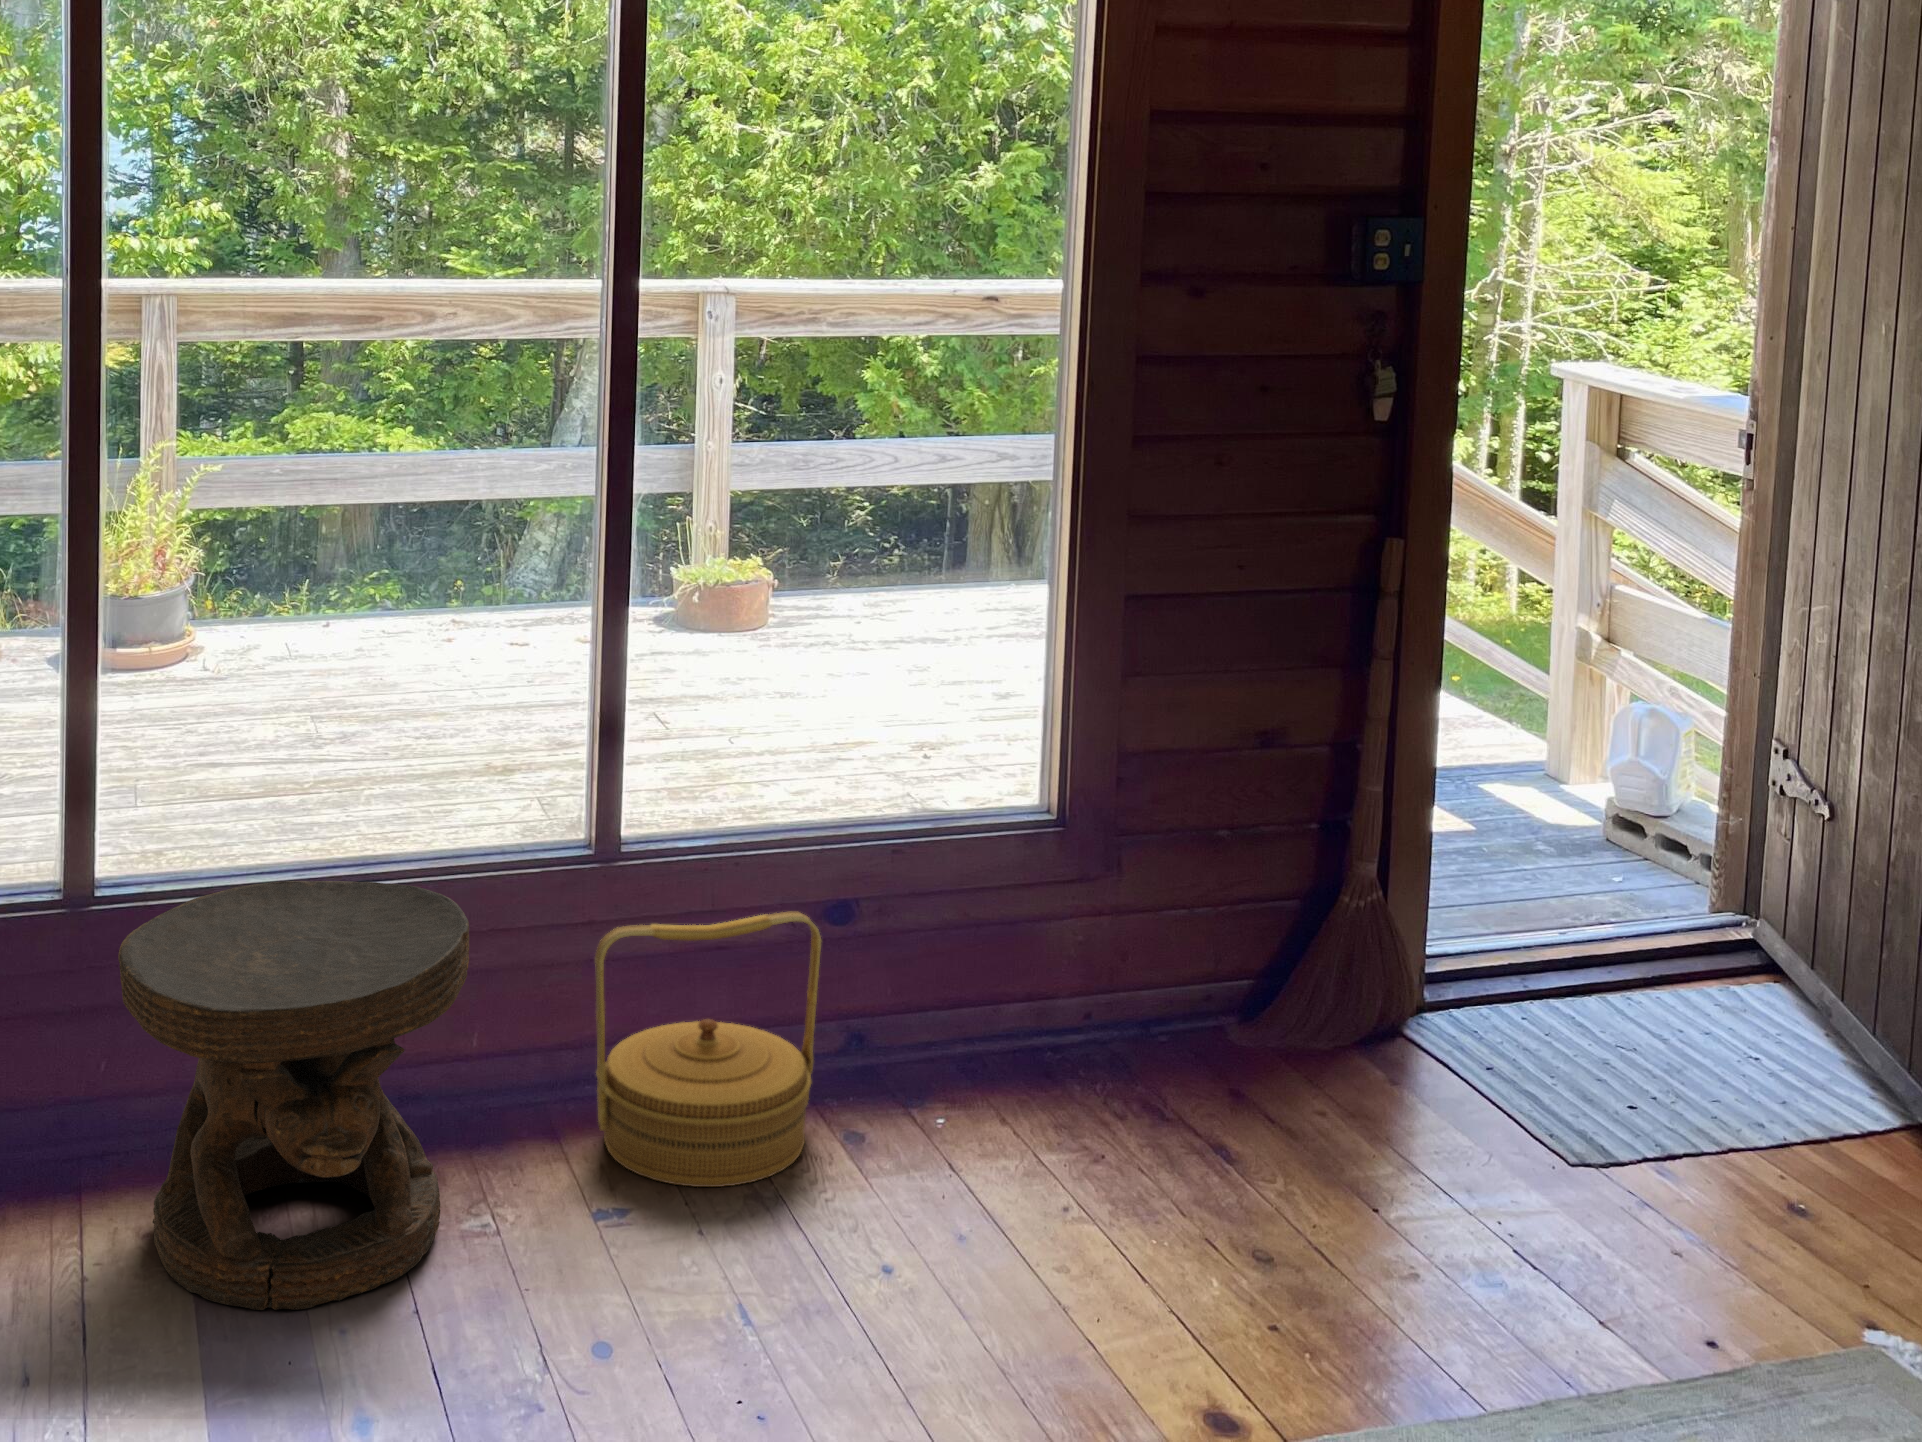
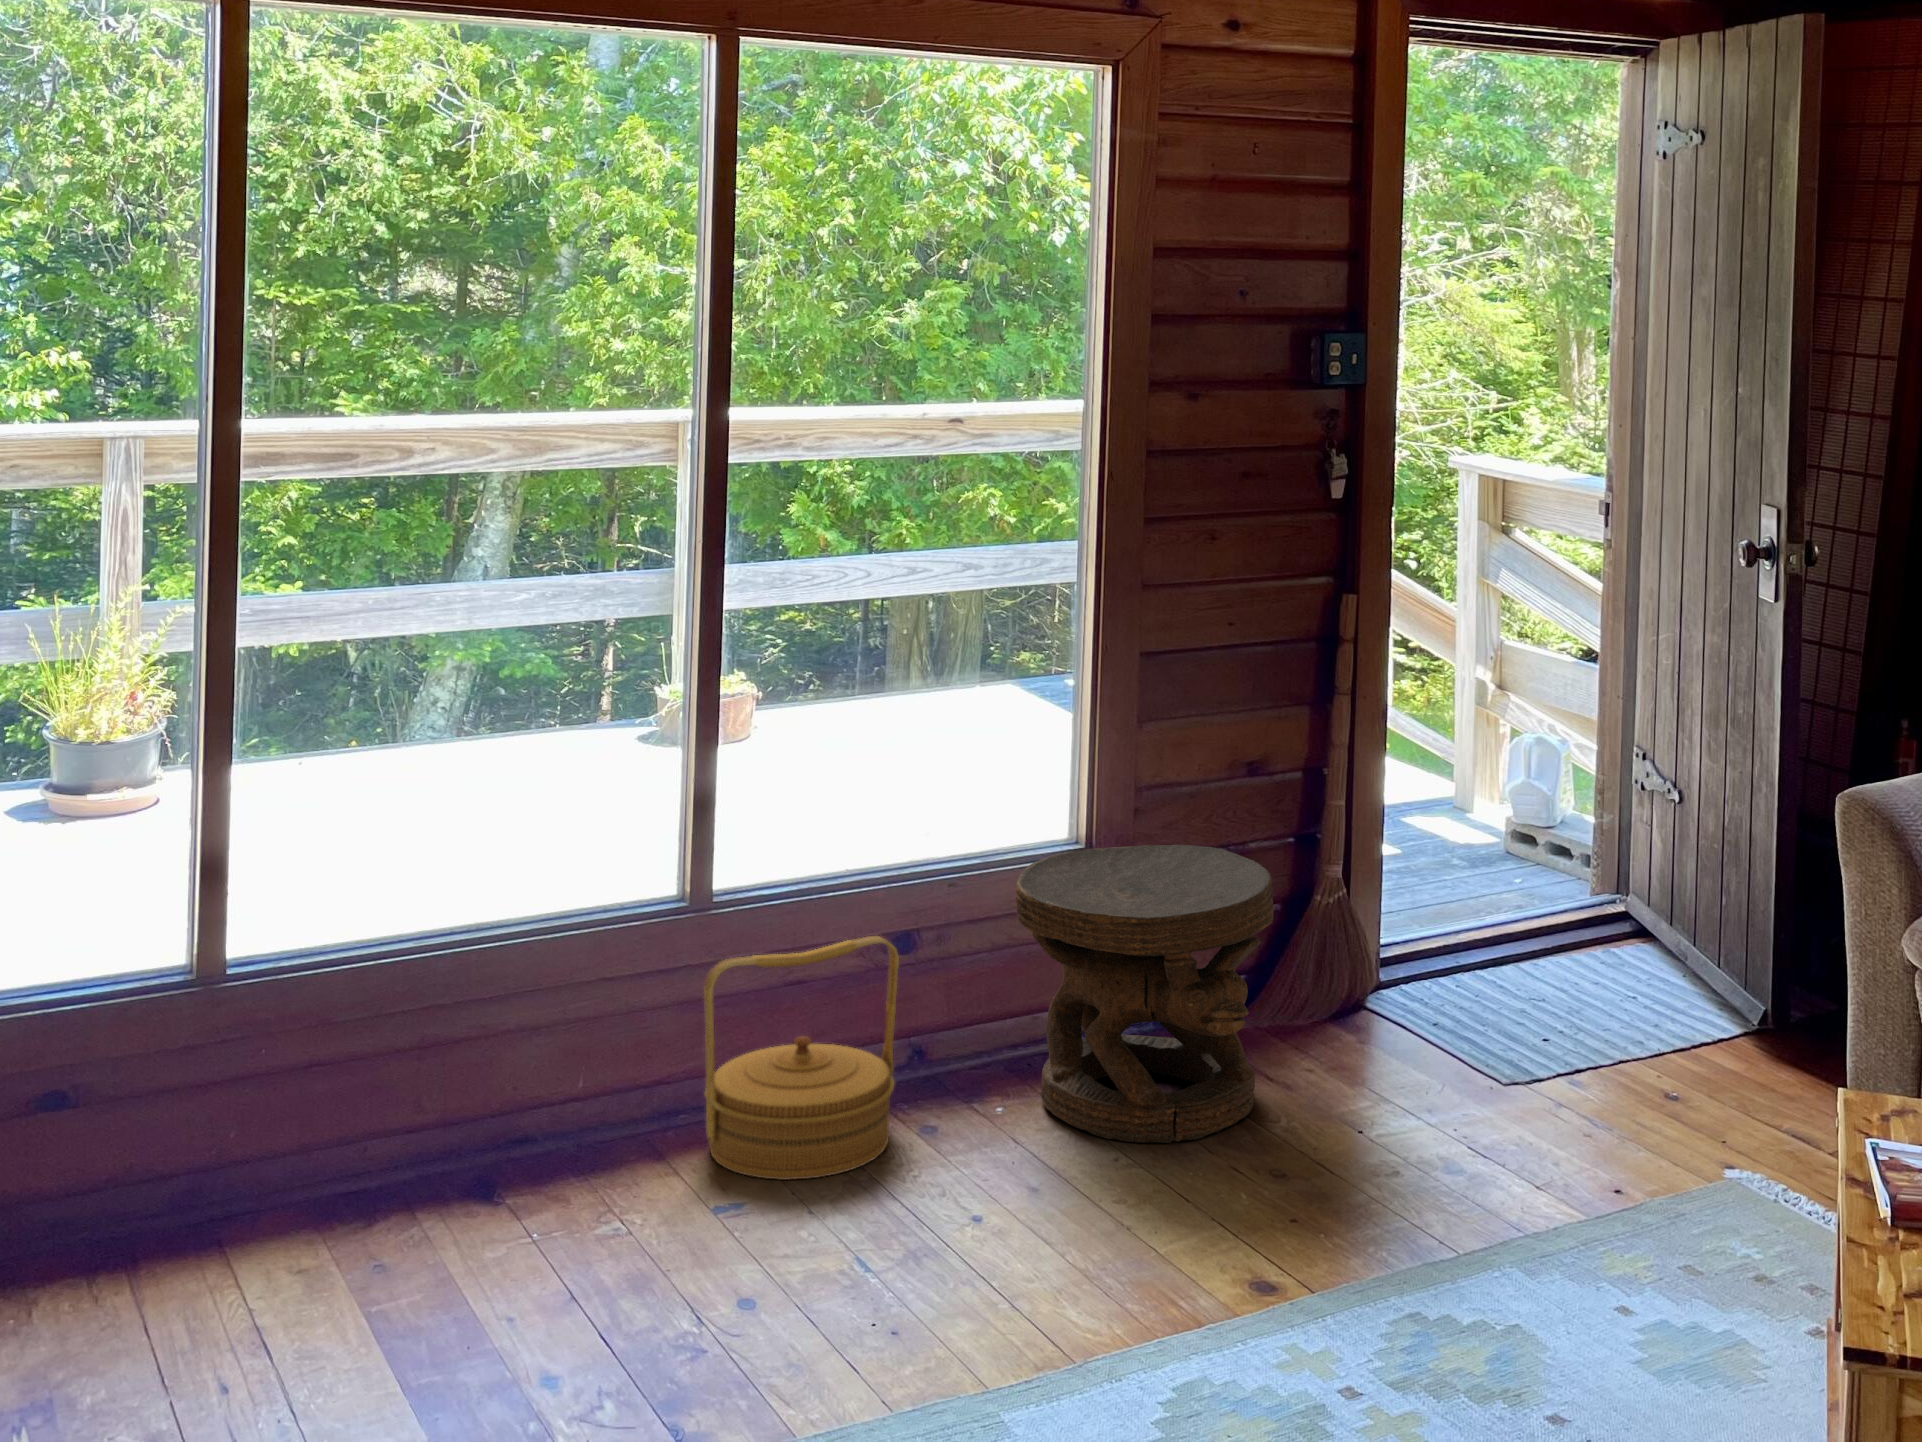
side table: present [118,881,469,1310] -> present [1016,845,1274,1143]

